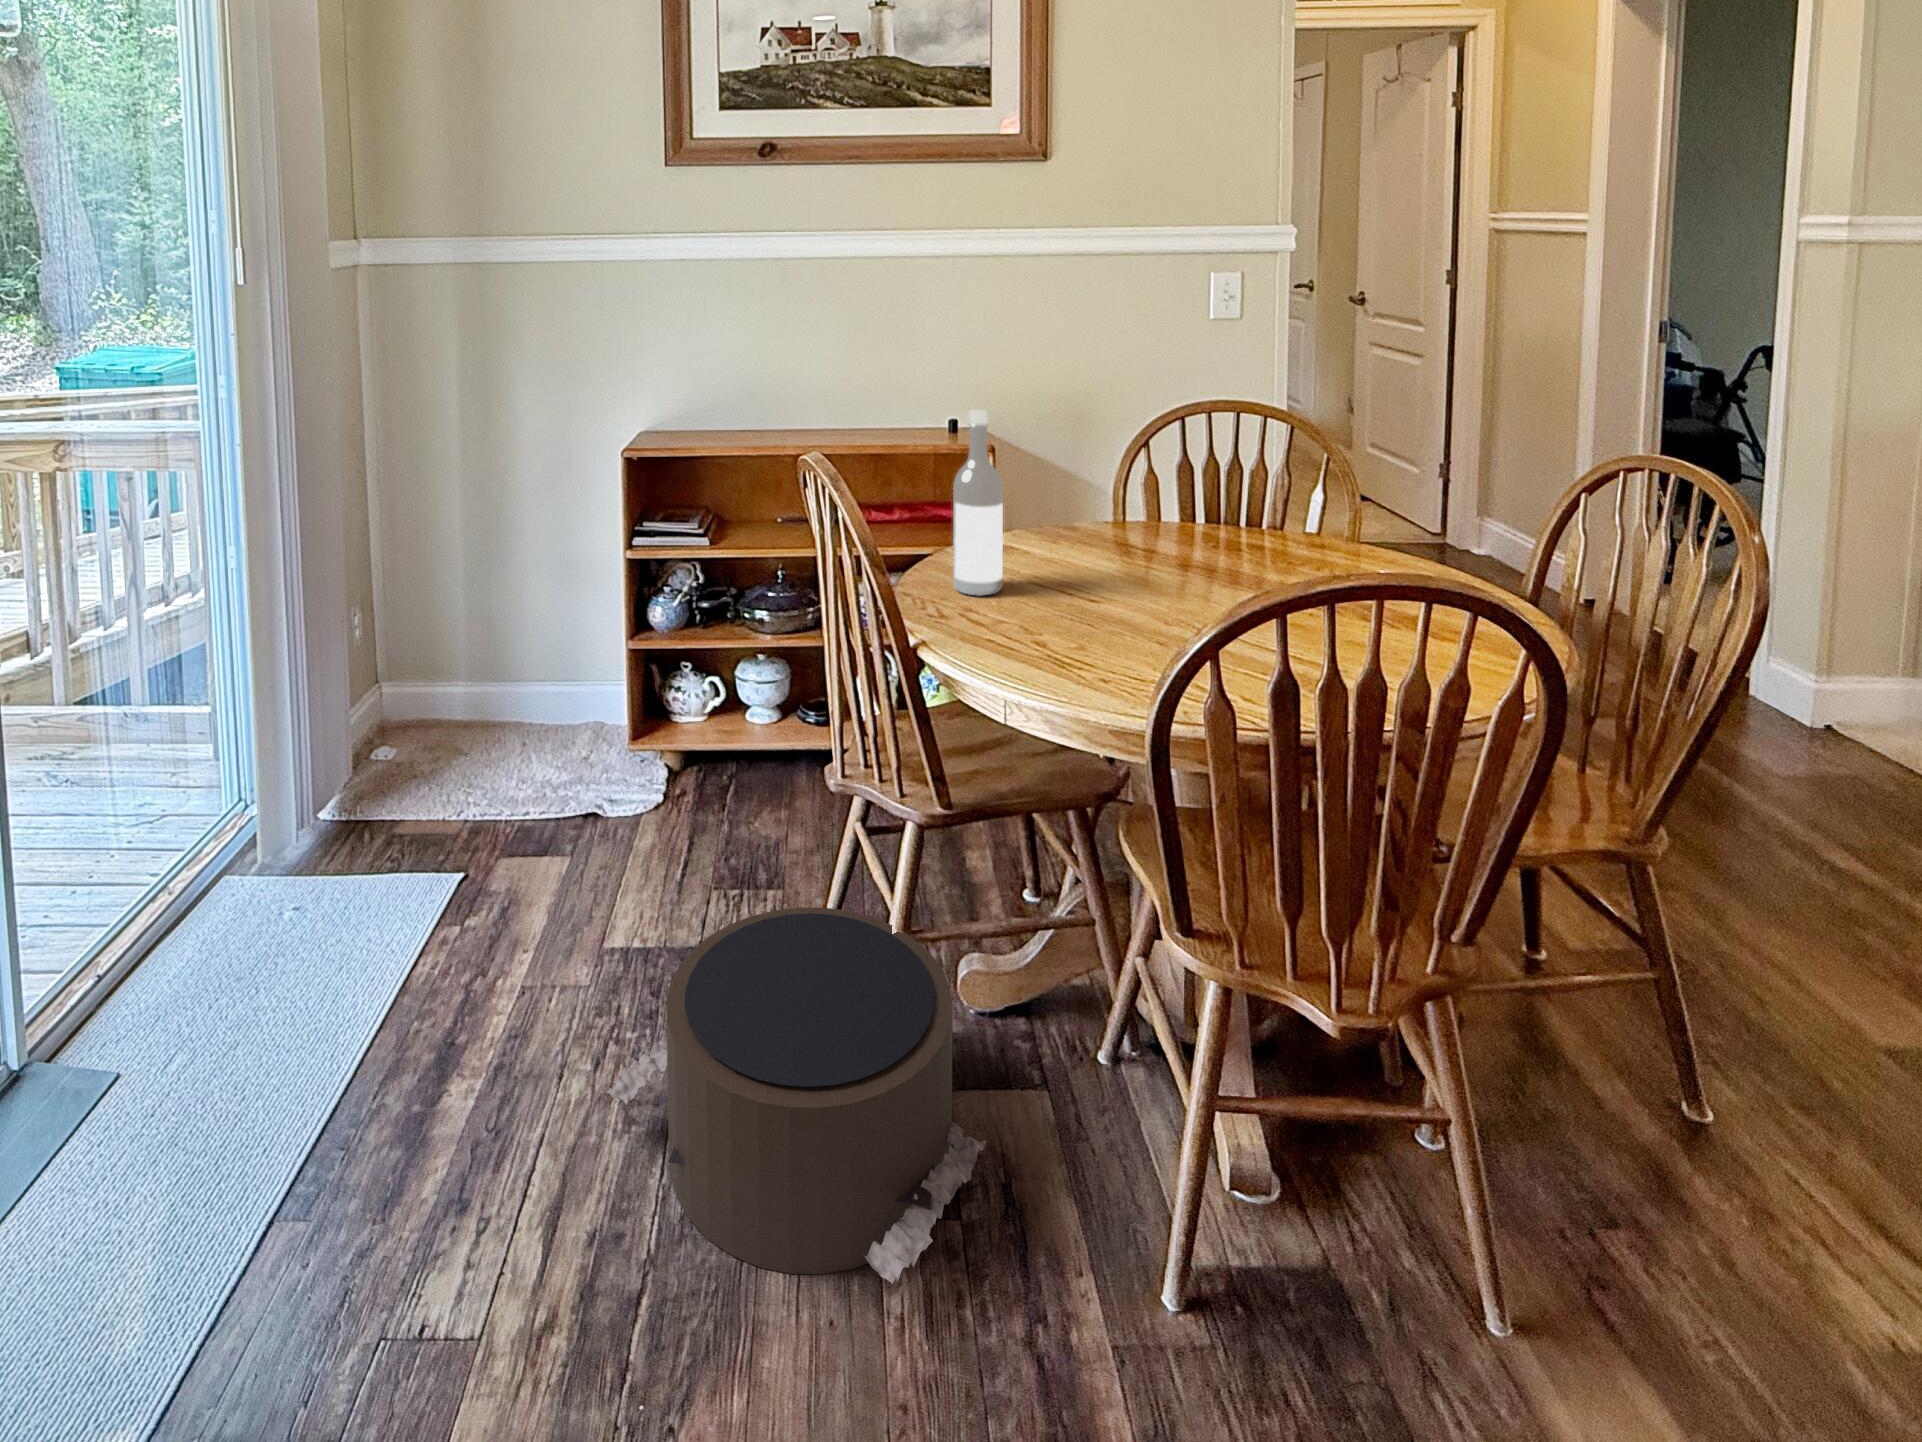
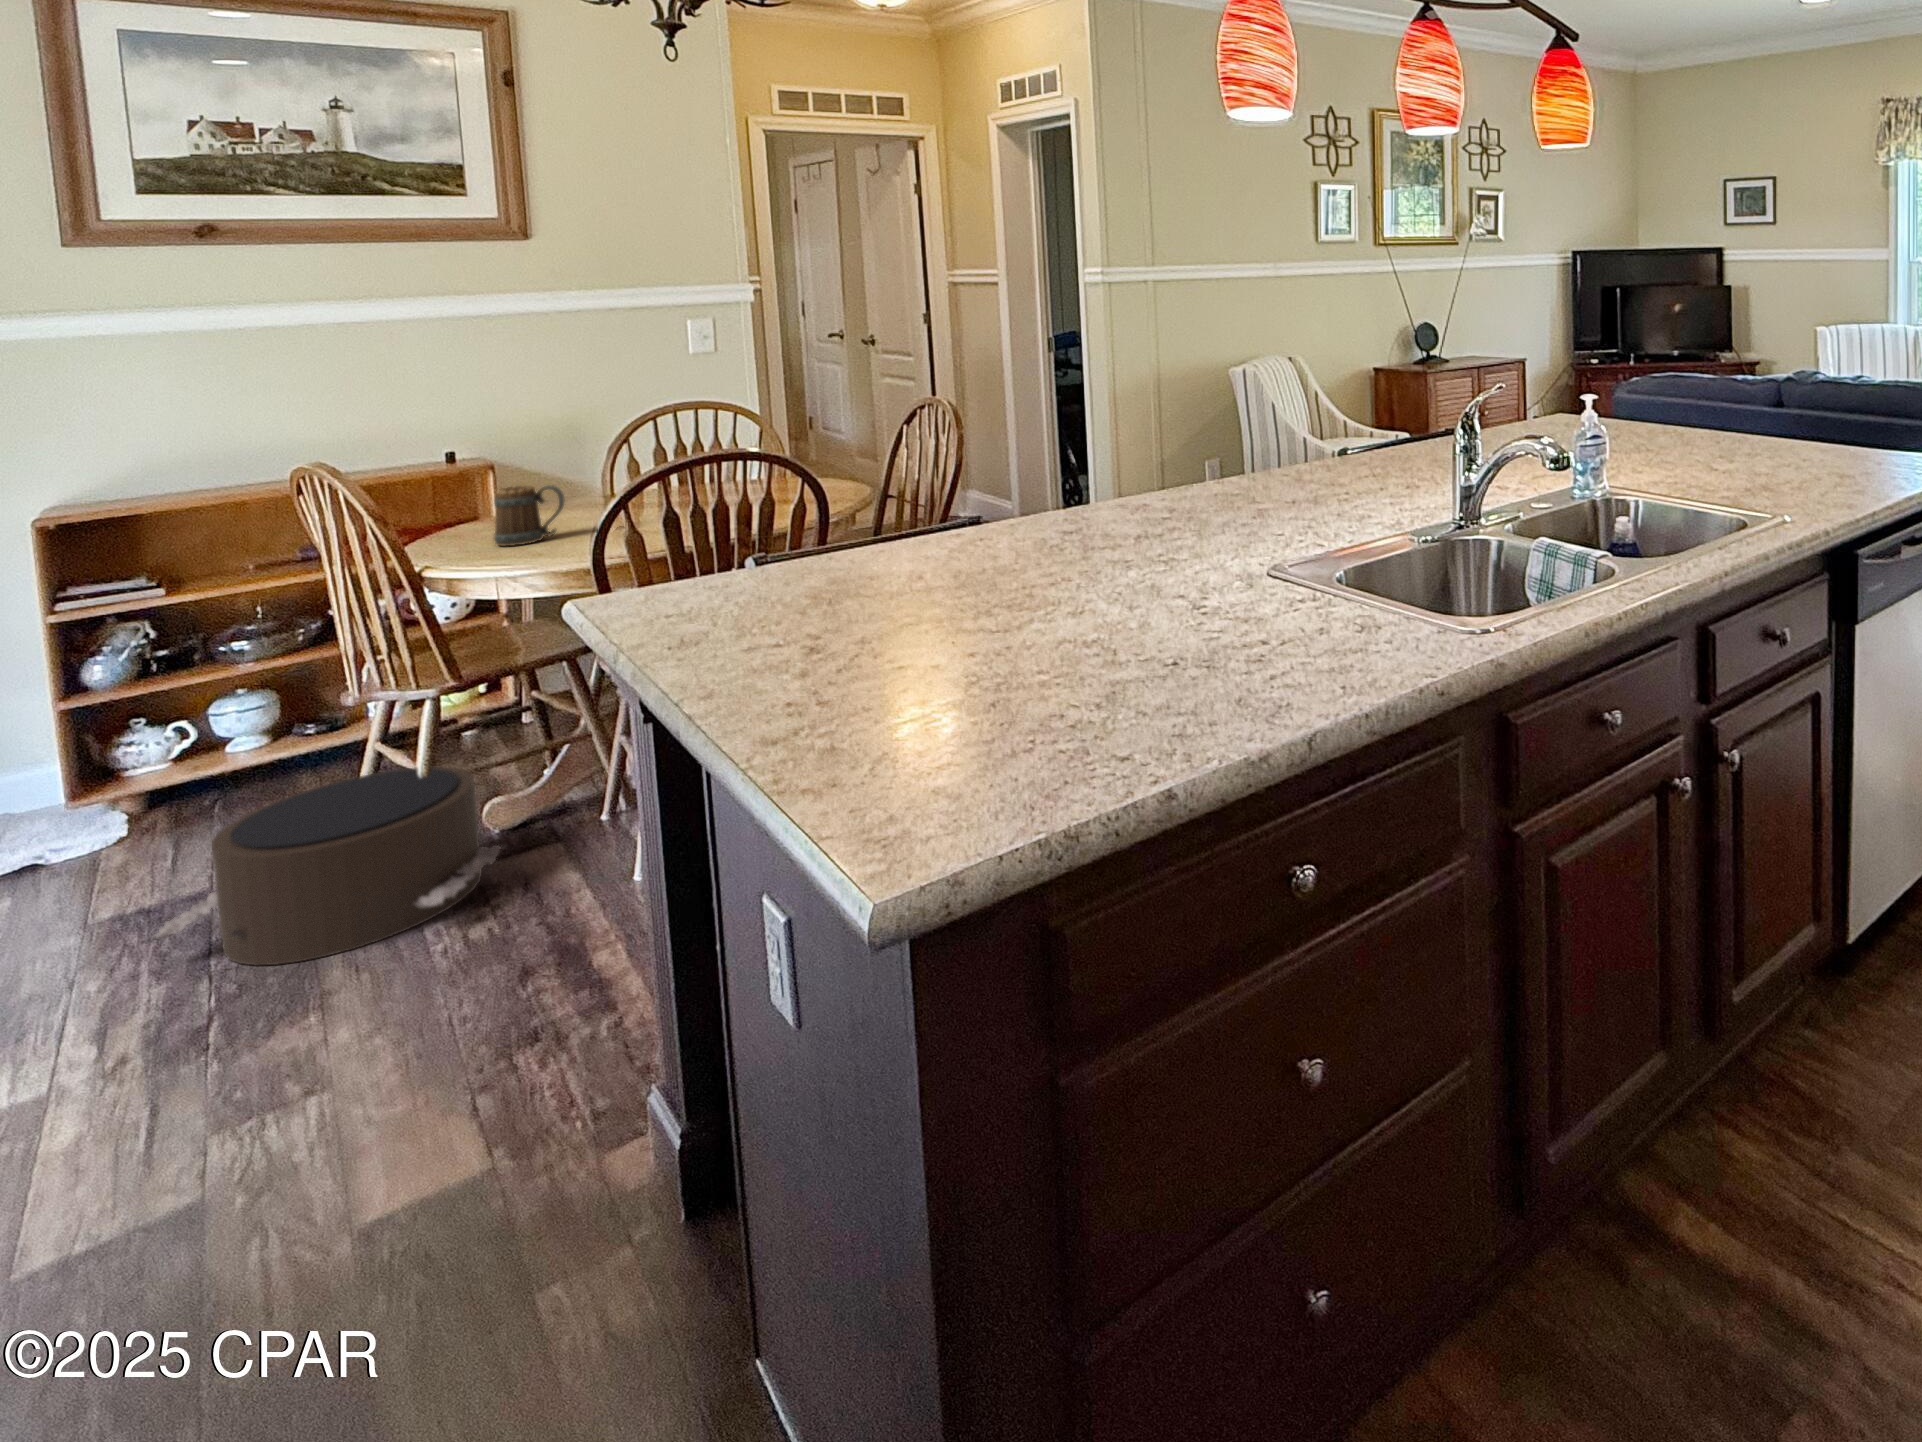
wine bottle: present [953,410,1003,596] -> none [448,419,496,541]
mug: none [1002,530,1097,632] -> present [493,485,564,546]

